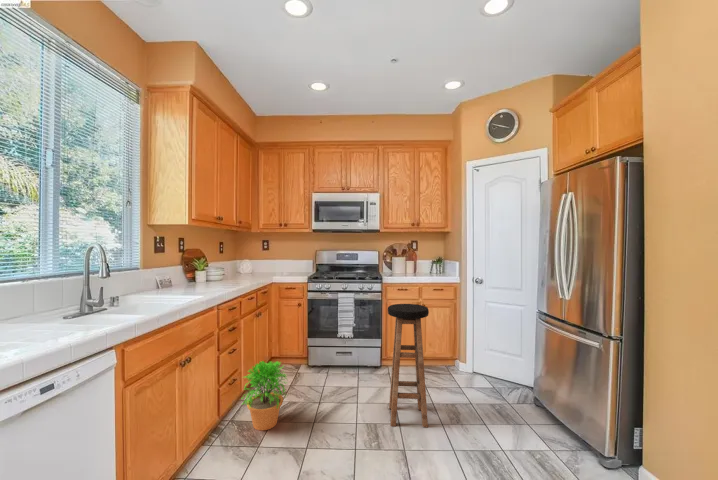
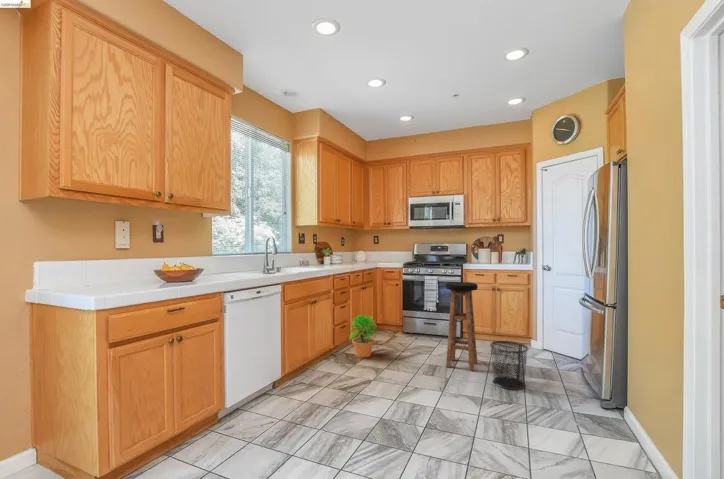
waste bin: none [459,383,510,458] -> present [490,341,528,390]

